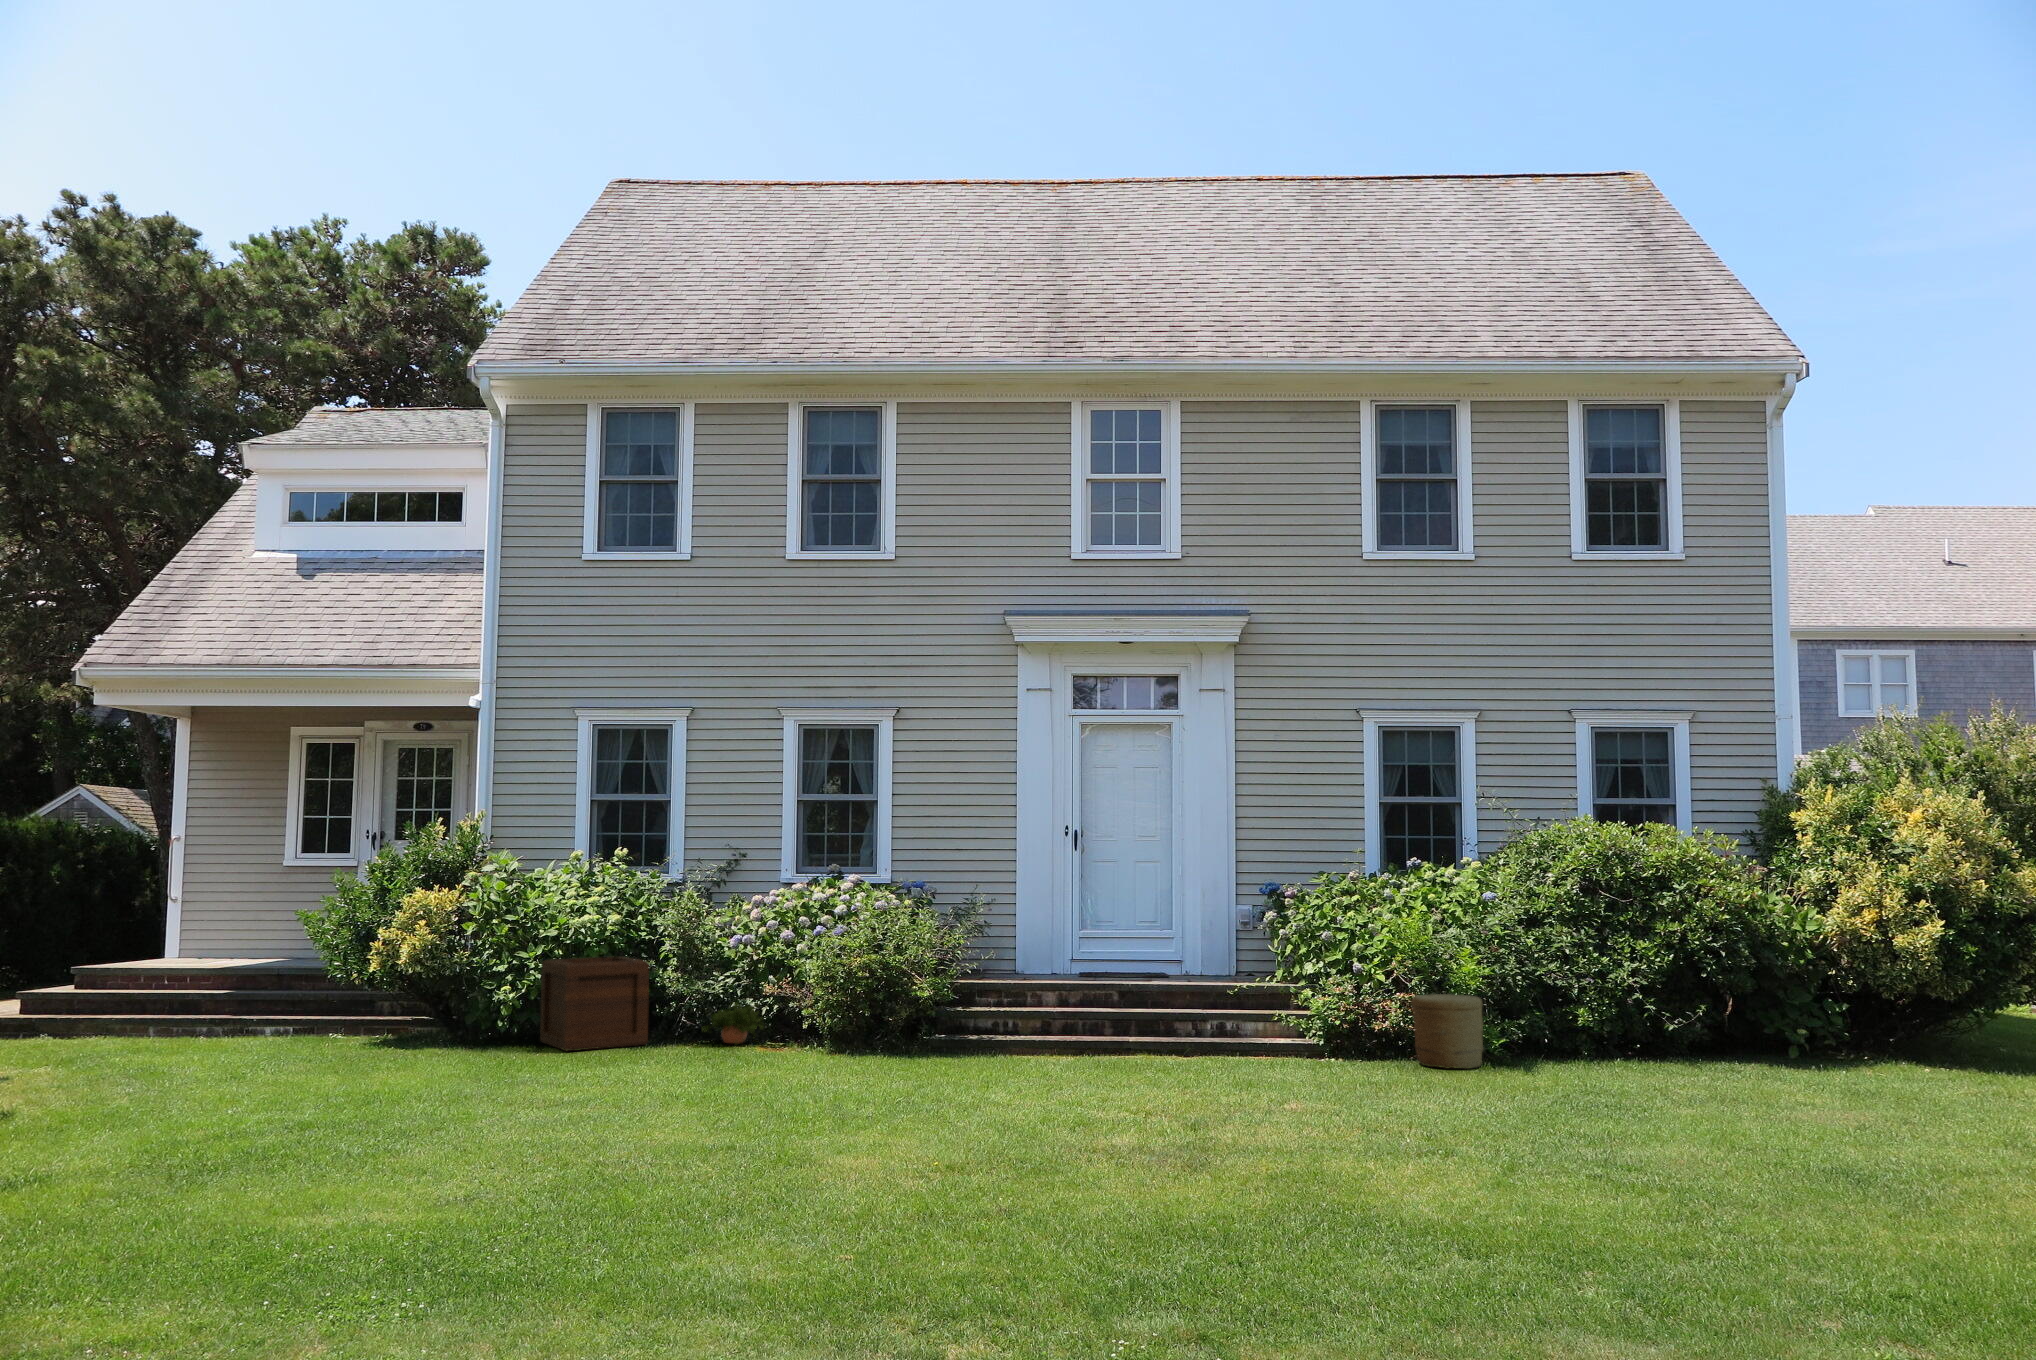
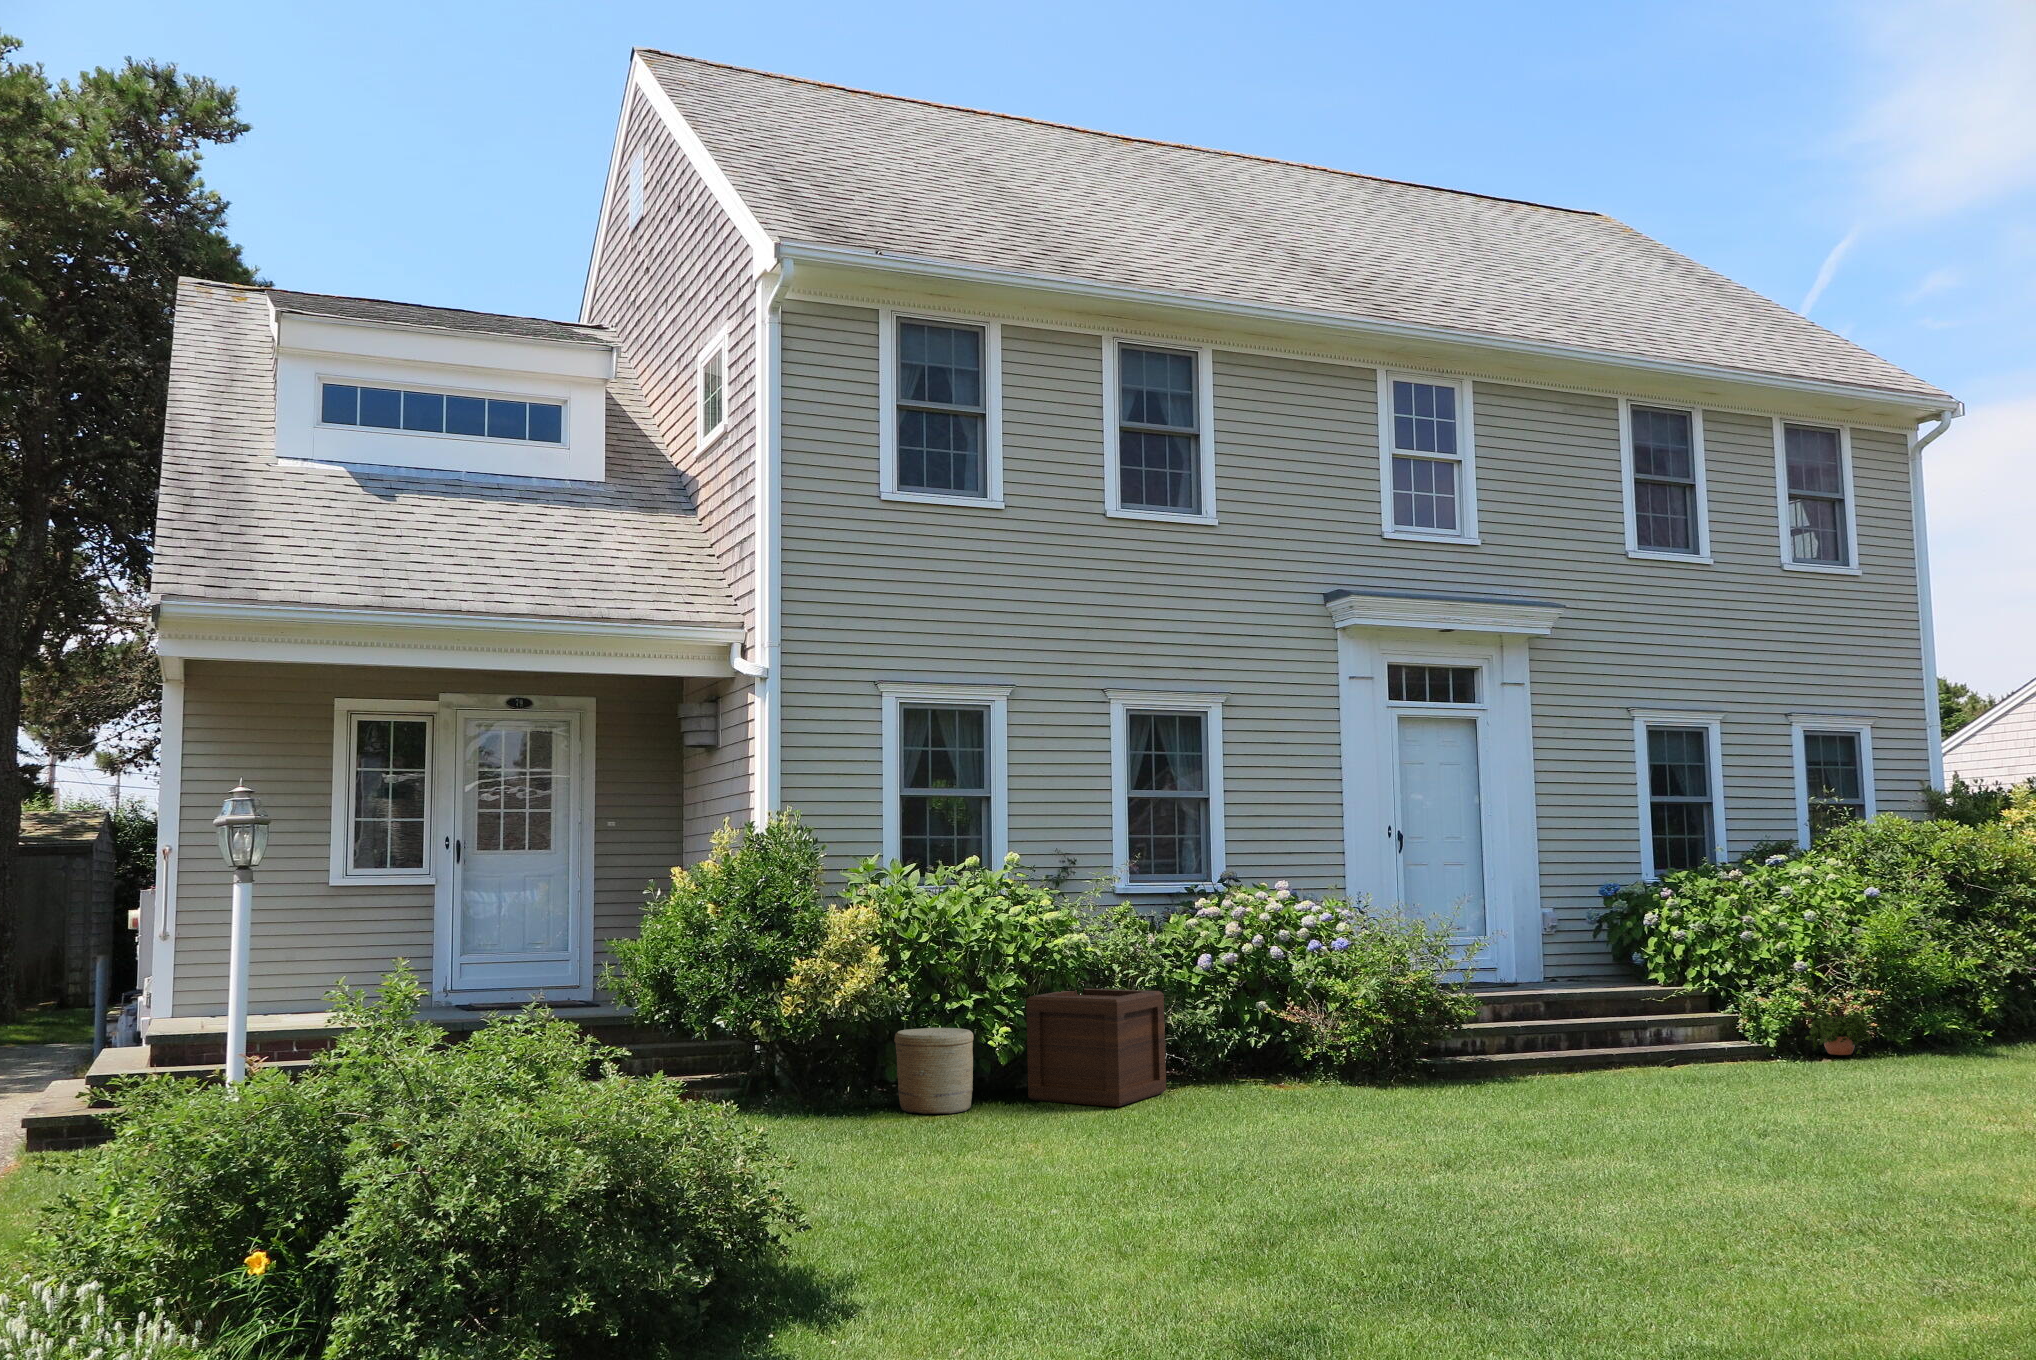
woven basket: present [1412,994,1483,1069] -> present [894,1028,974,1114]
potted plant: present [702,1002,763,1044] -> present [1805,1011,1871,1055]

